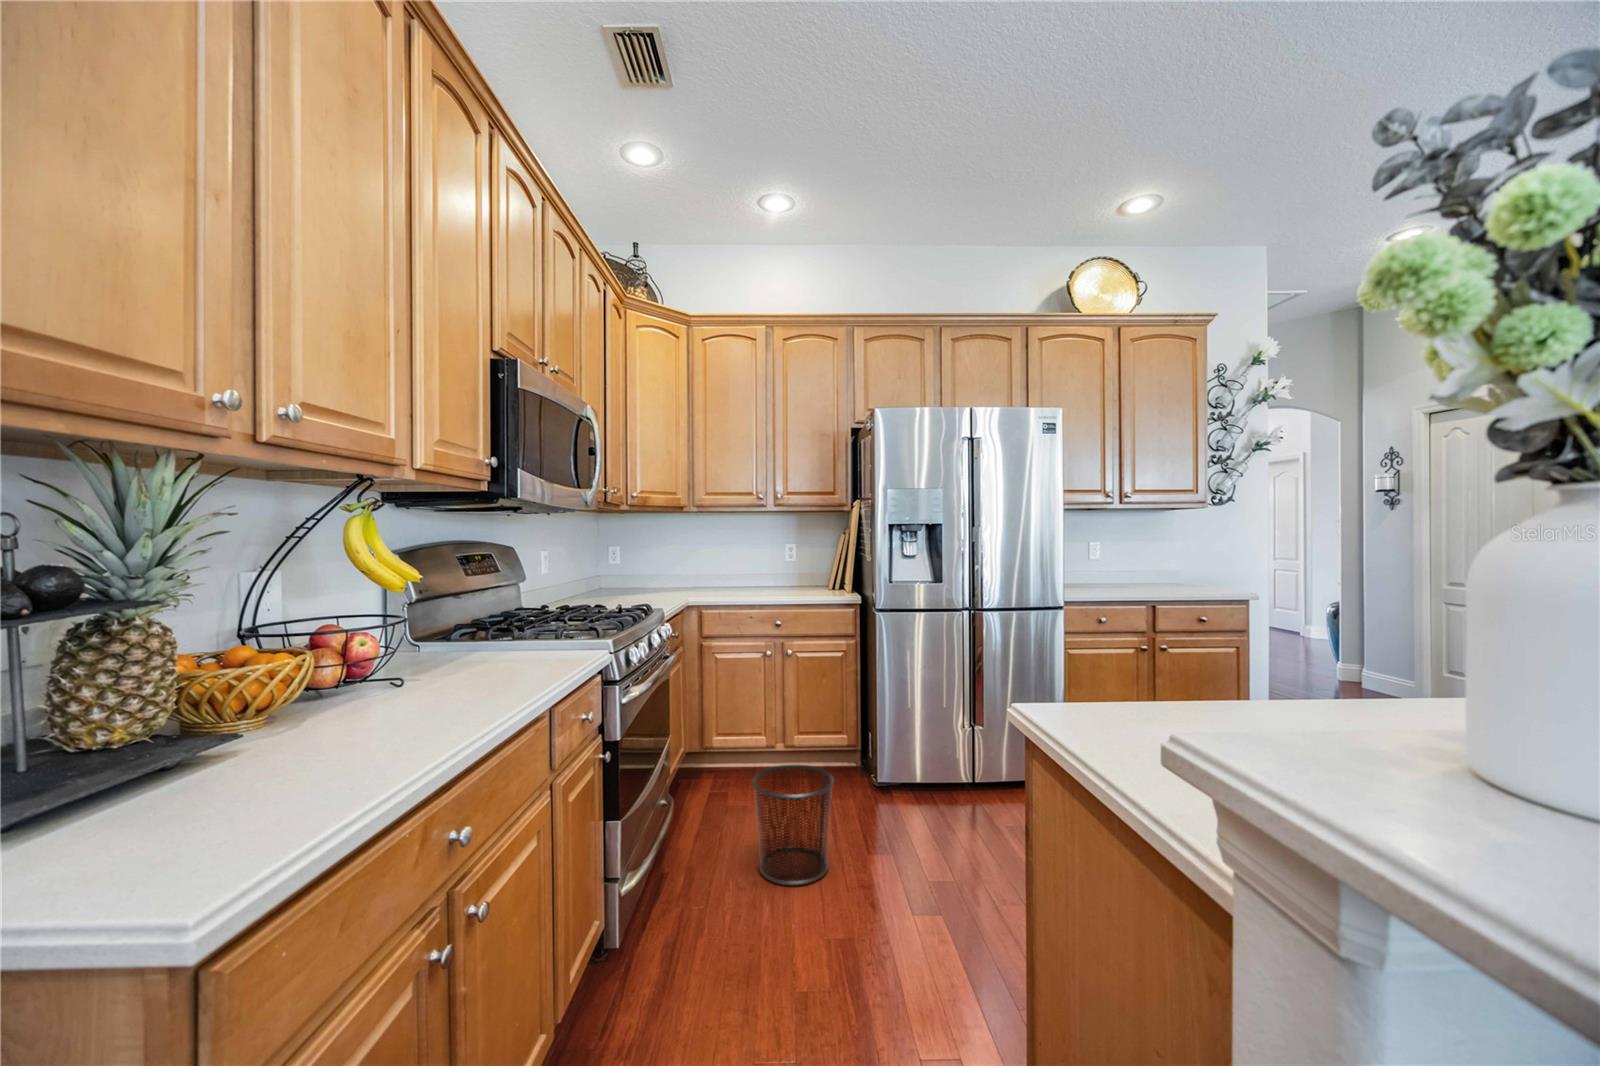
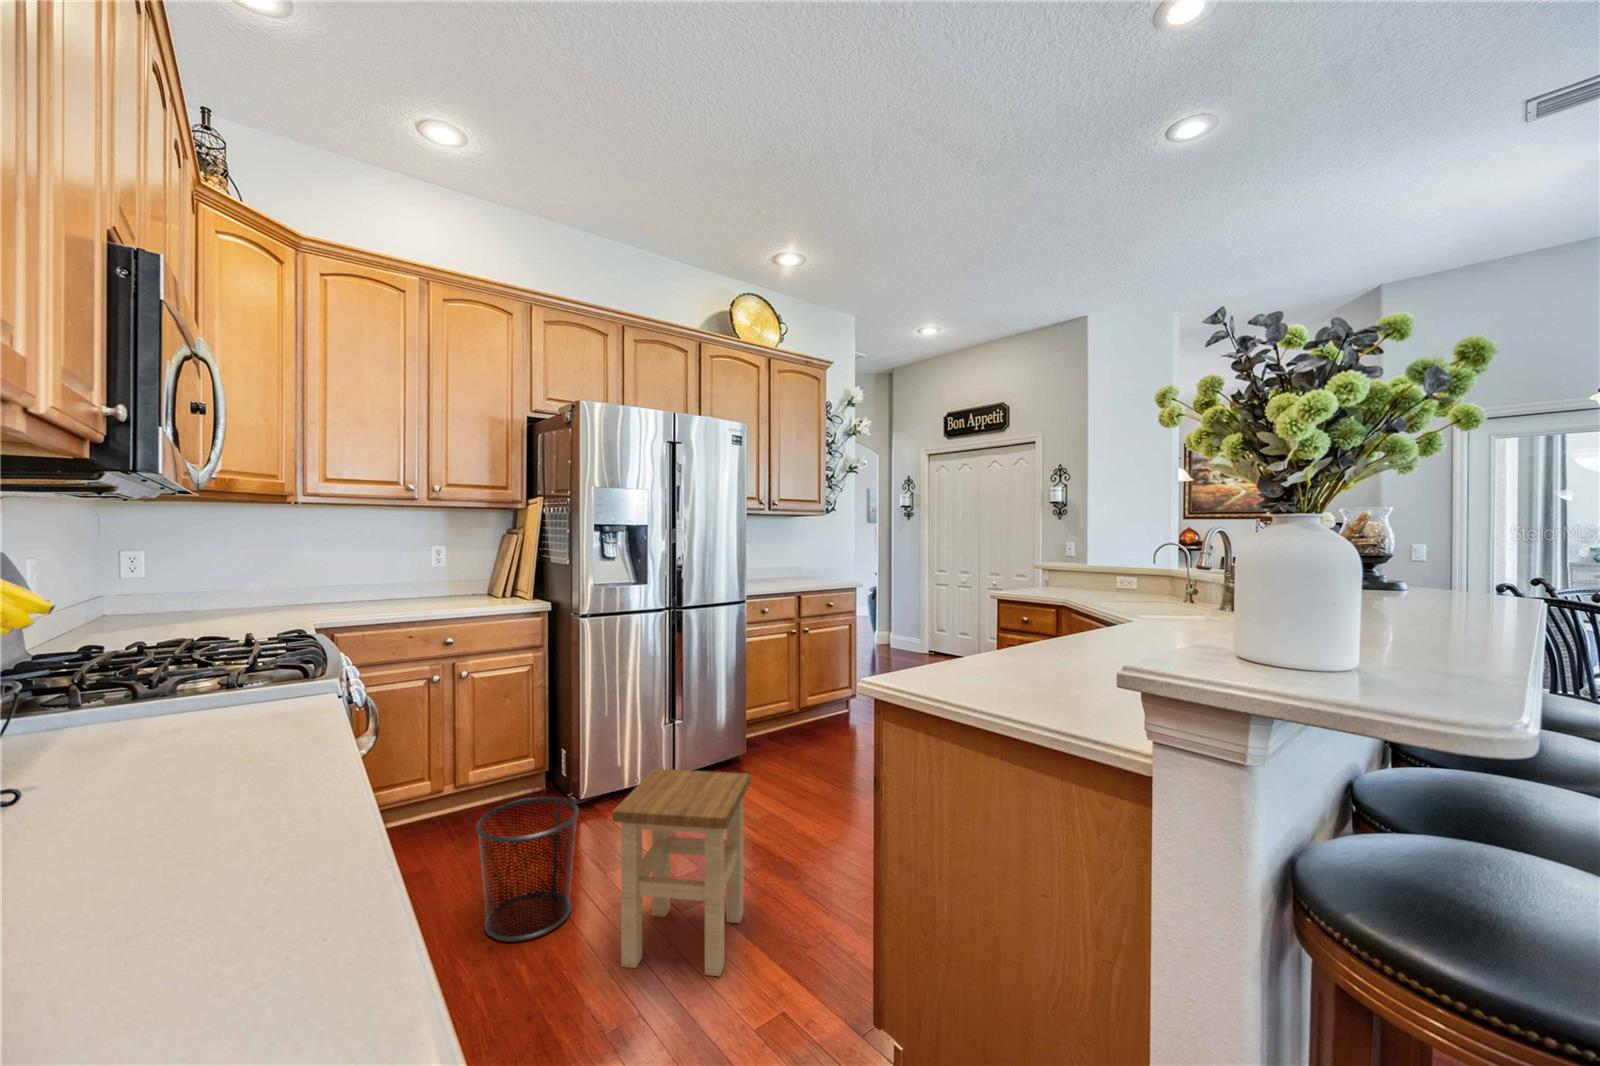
stool: none [828,763,982,987] -> present [612,769,751,976]

